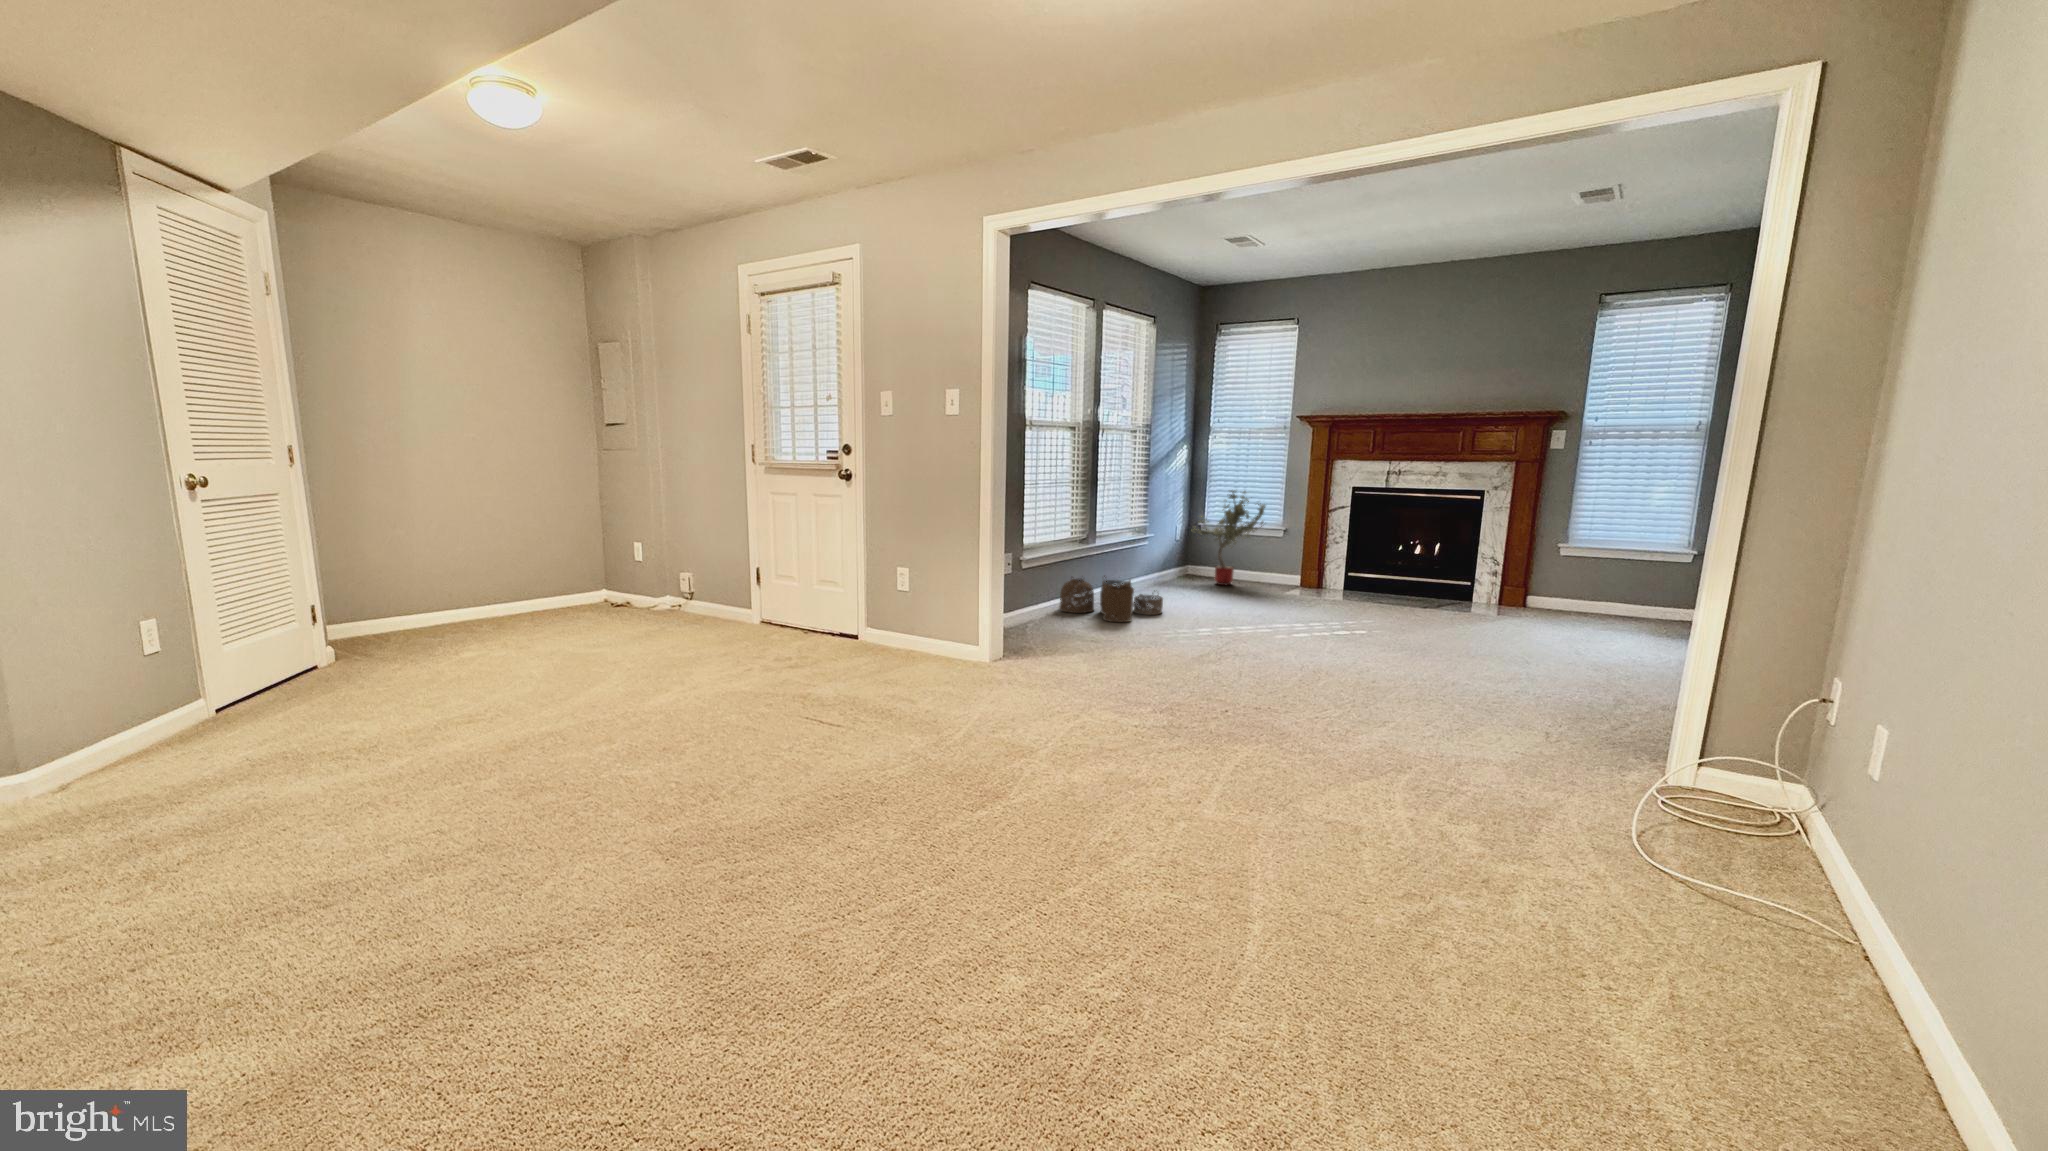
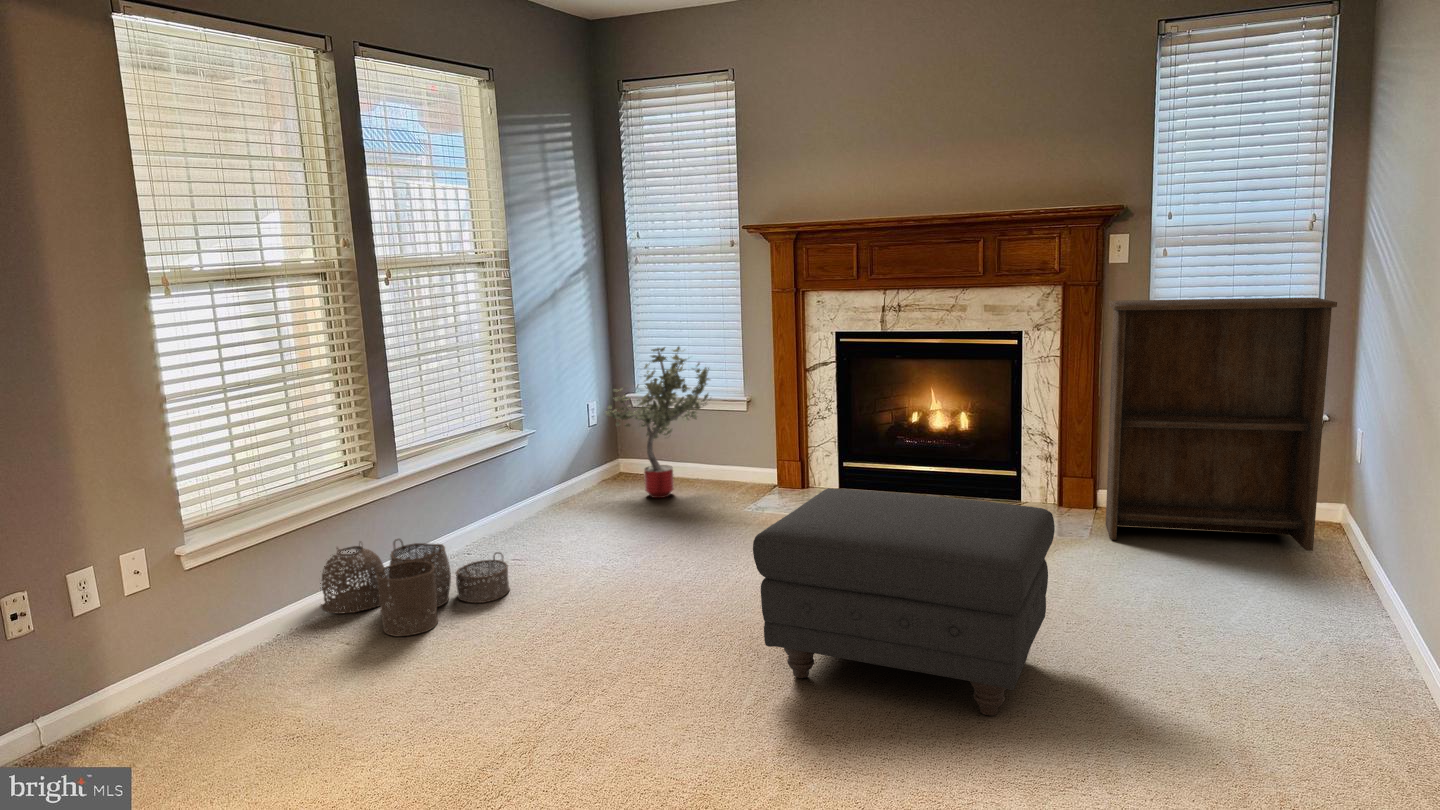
bookshelf: none [1535,471,1711,634] -> present [1106,298,1337,551]
ottoman: none [1339,558,1514,670] -> present [753,488,1055,715]

